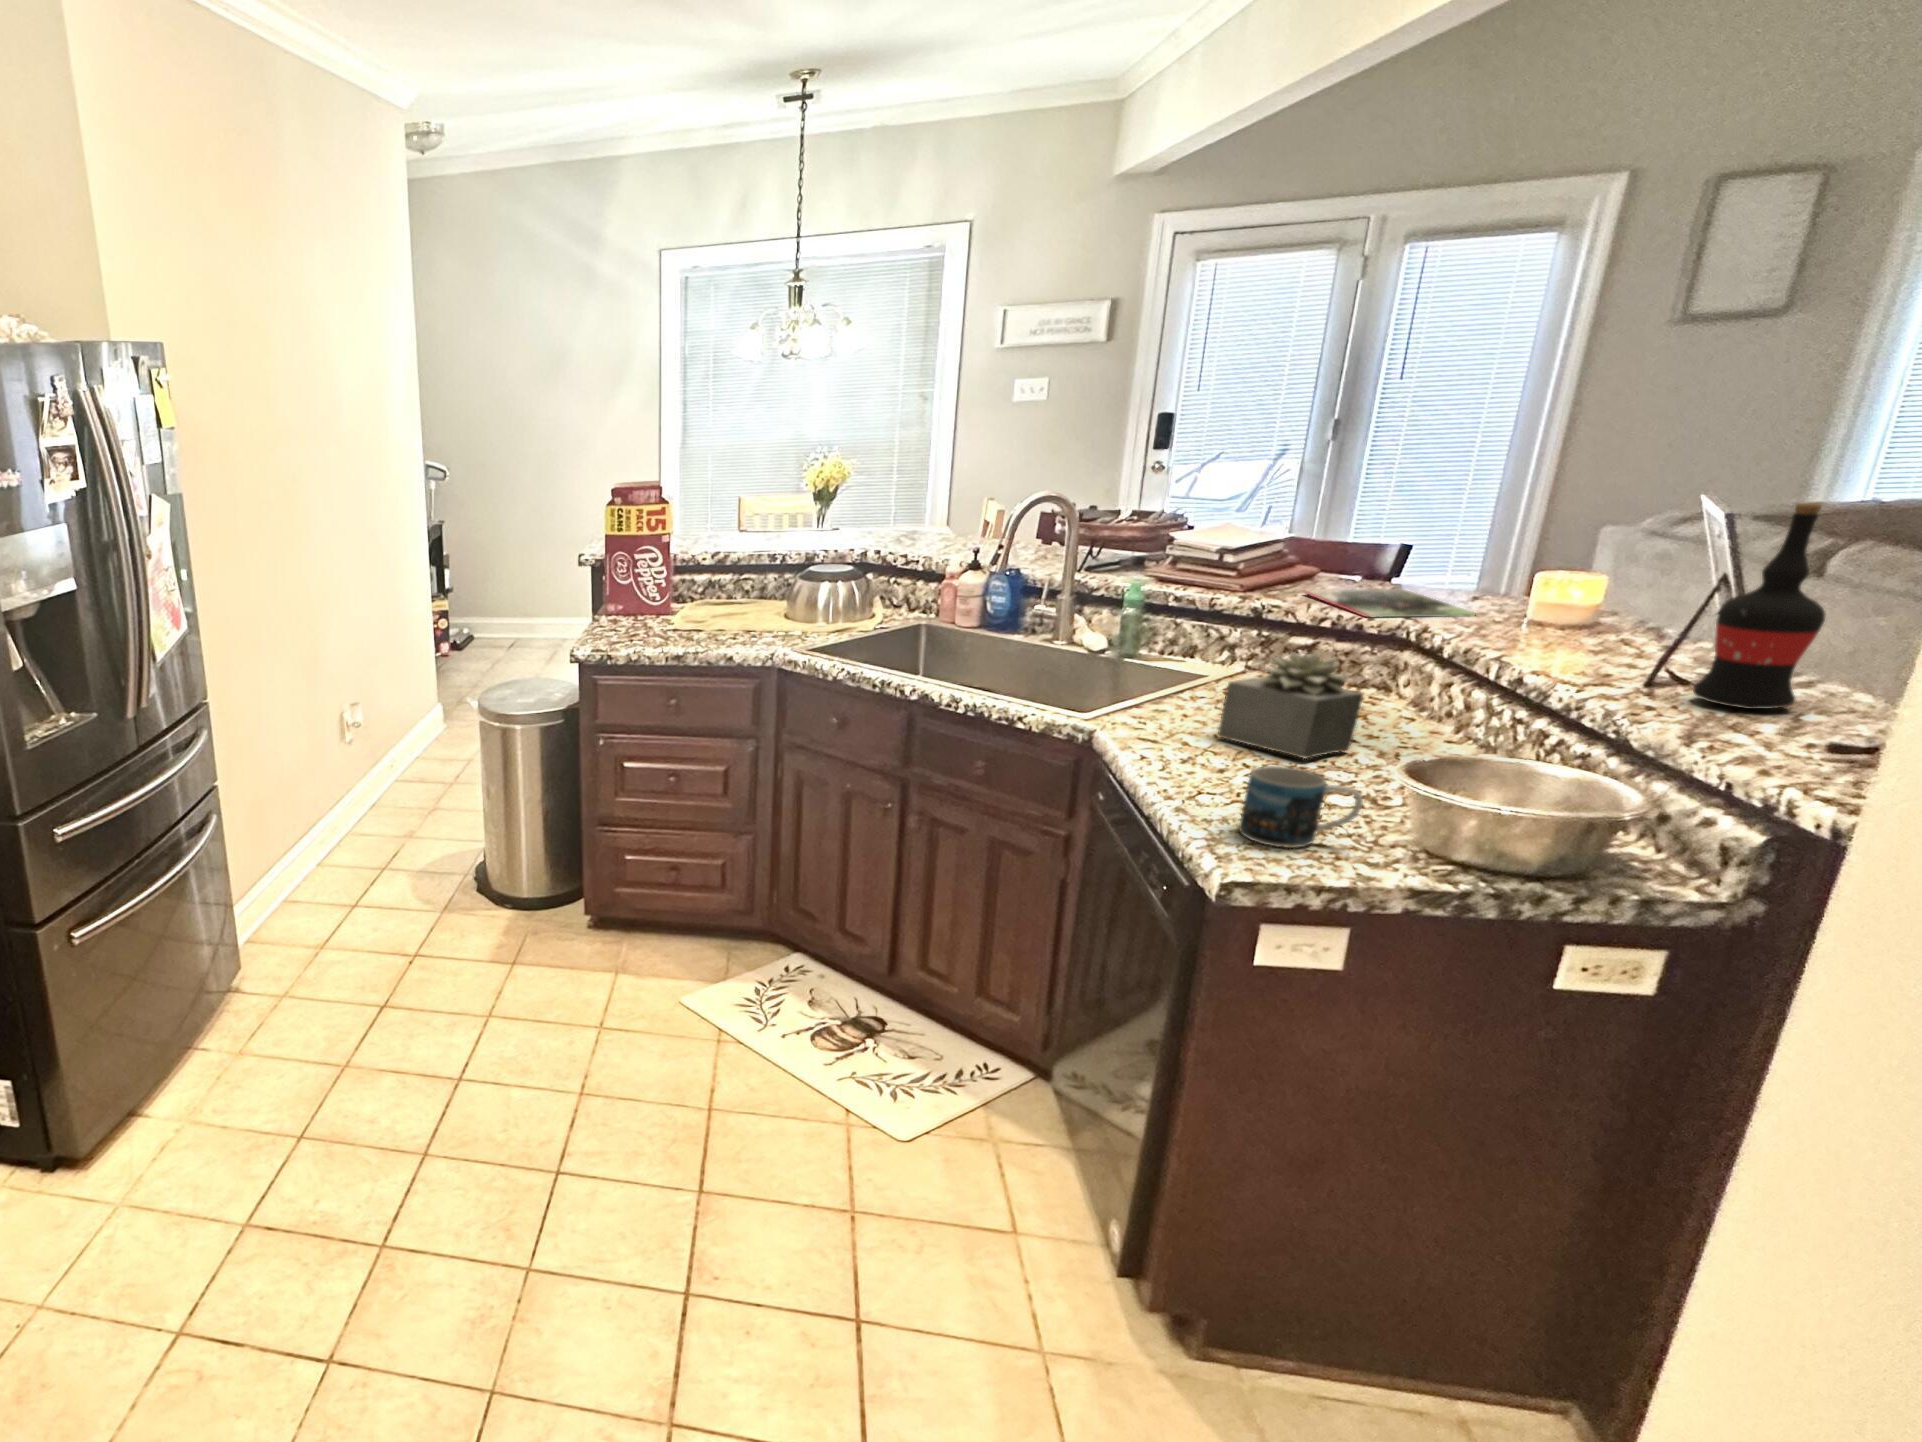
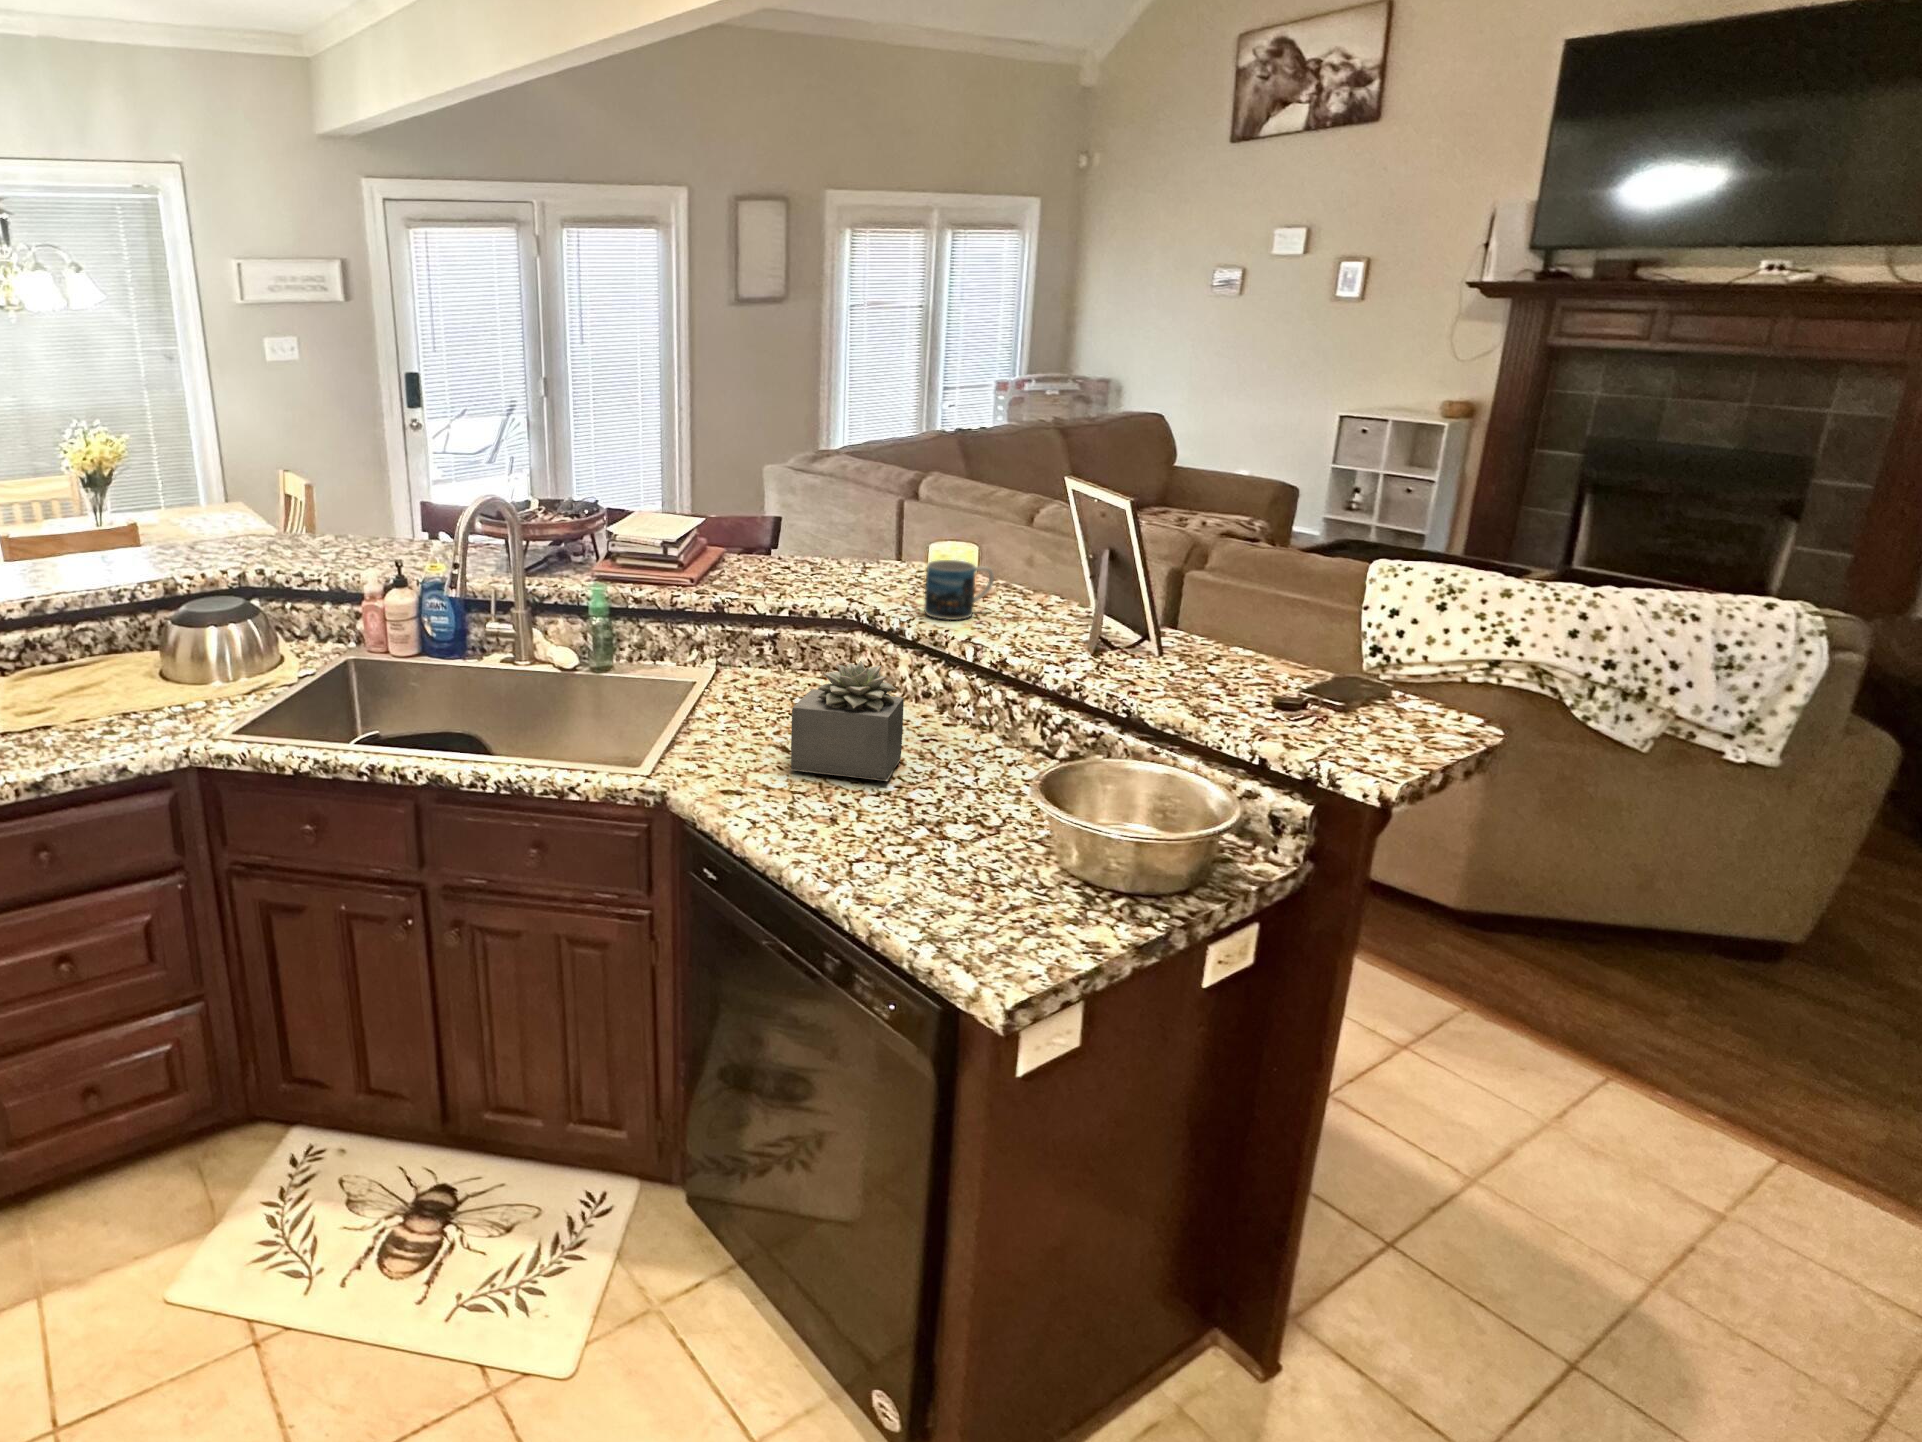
wine bottle: present [1693,503,1825,709] -> none [1128,489,1203,668]
magazine: present [1303,589,1476,617] -> none [732,564,885,603]
mug: present [1239,766,1363,848] -> present [924,560,994,620]

